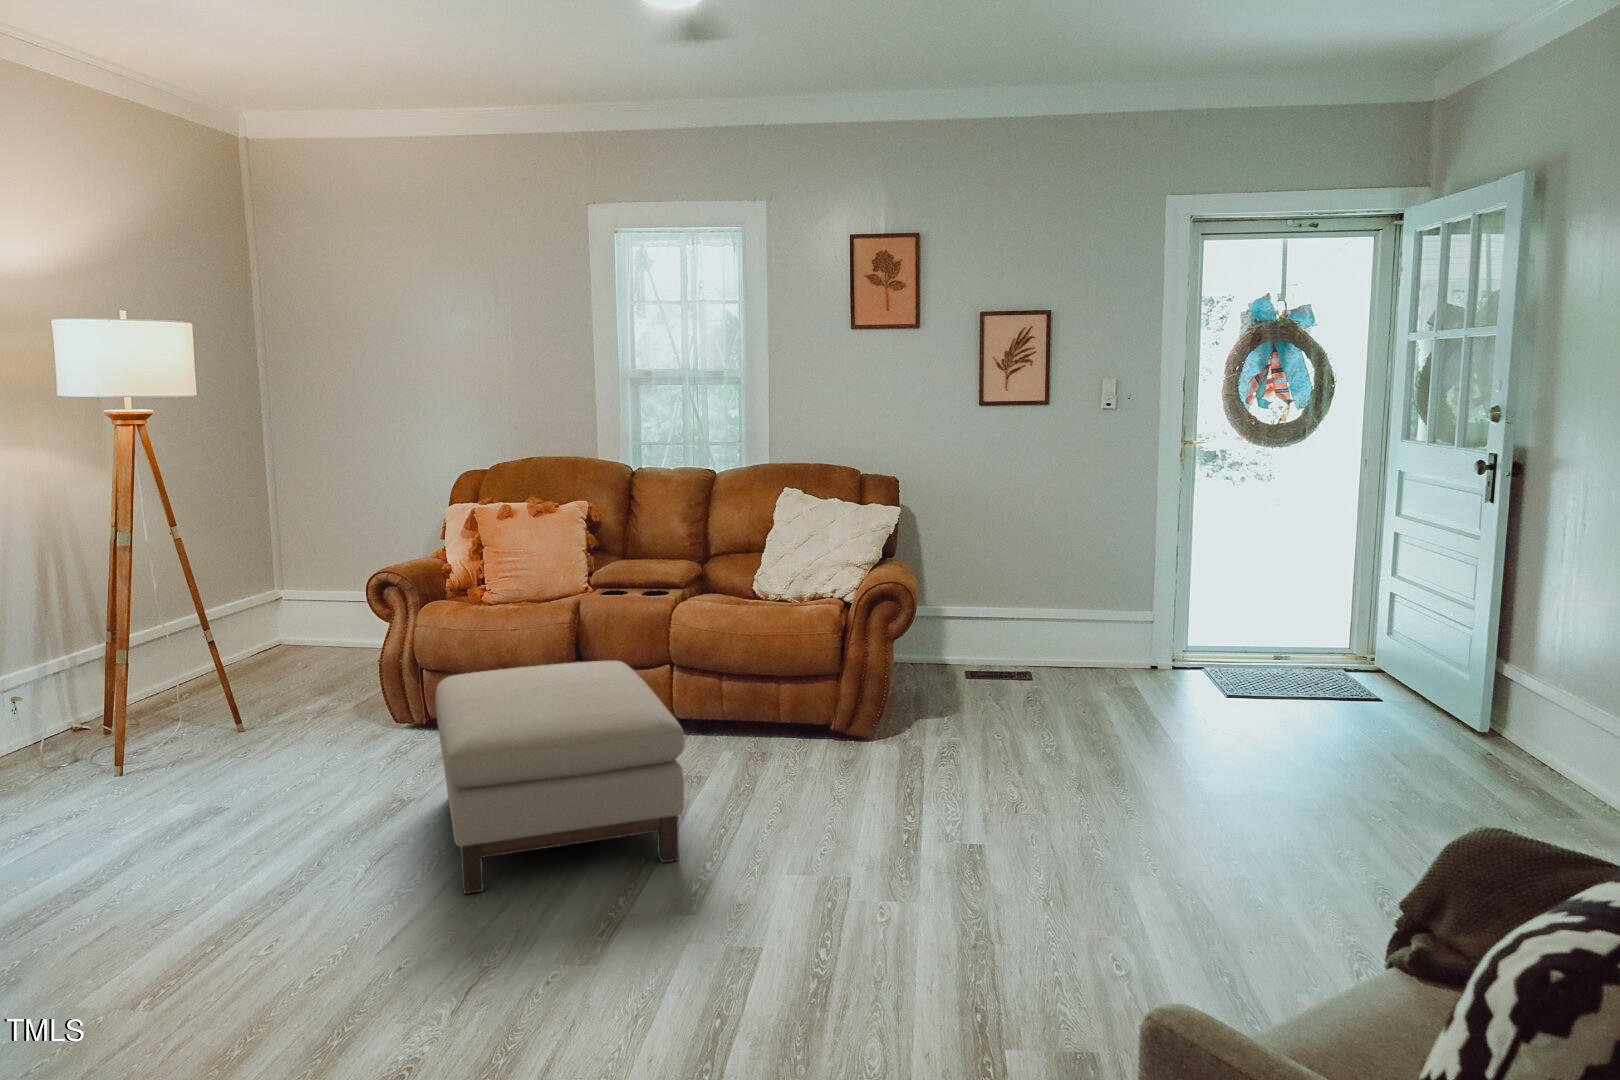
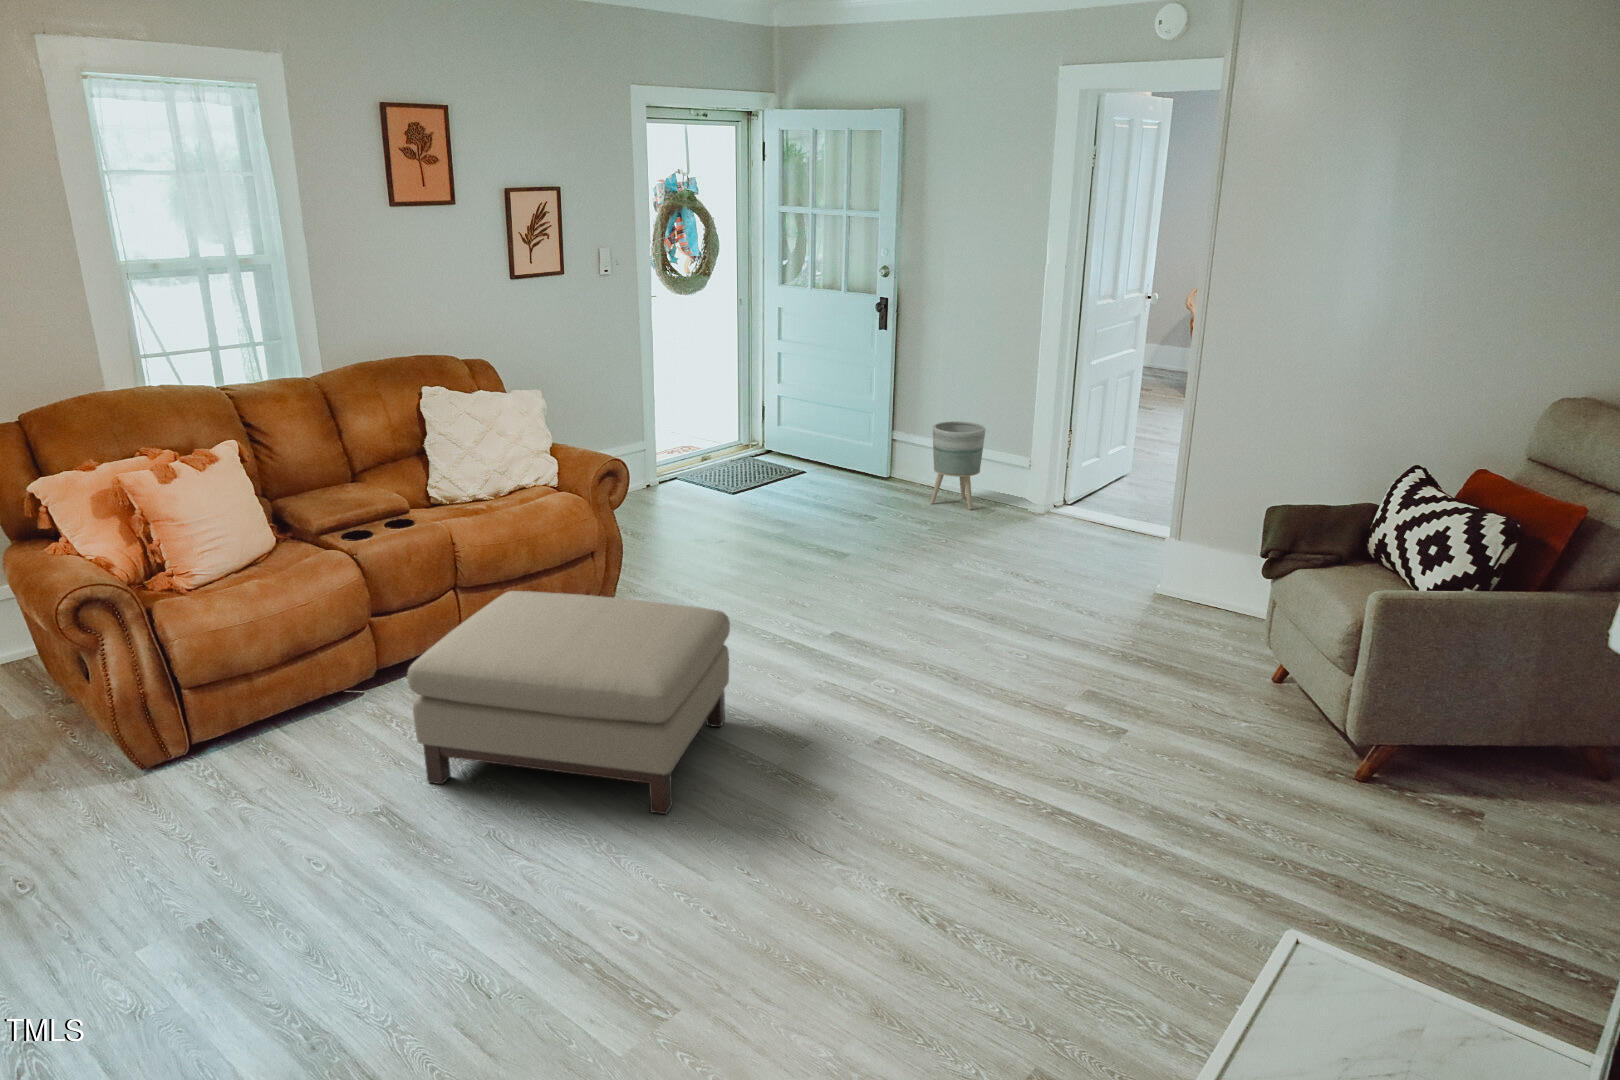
planter: none [1479,653,1591,807] -> present [930,421,986,510]

